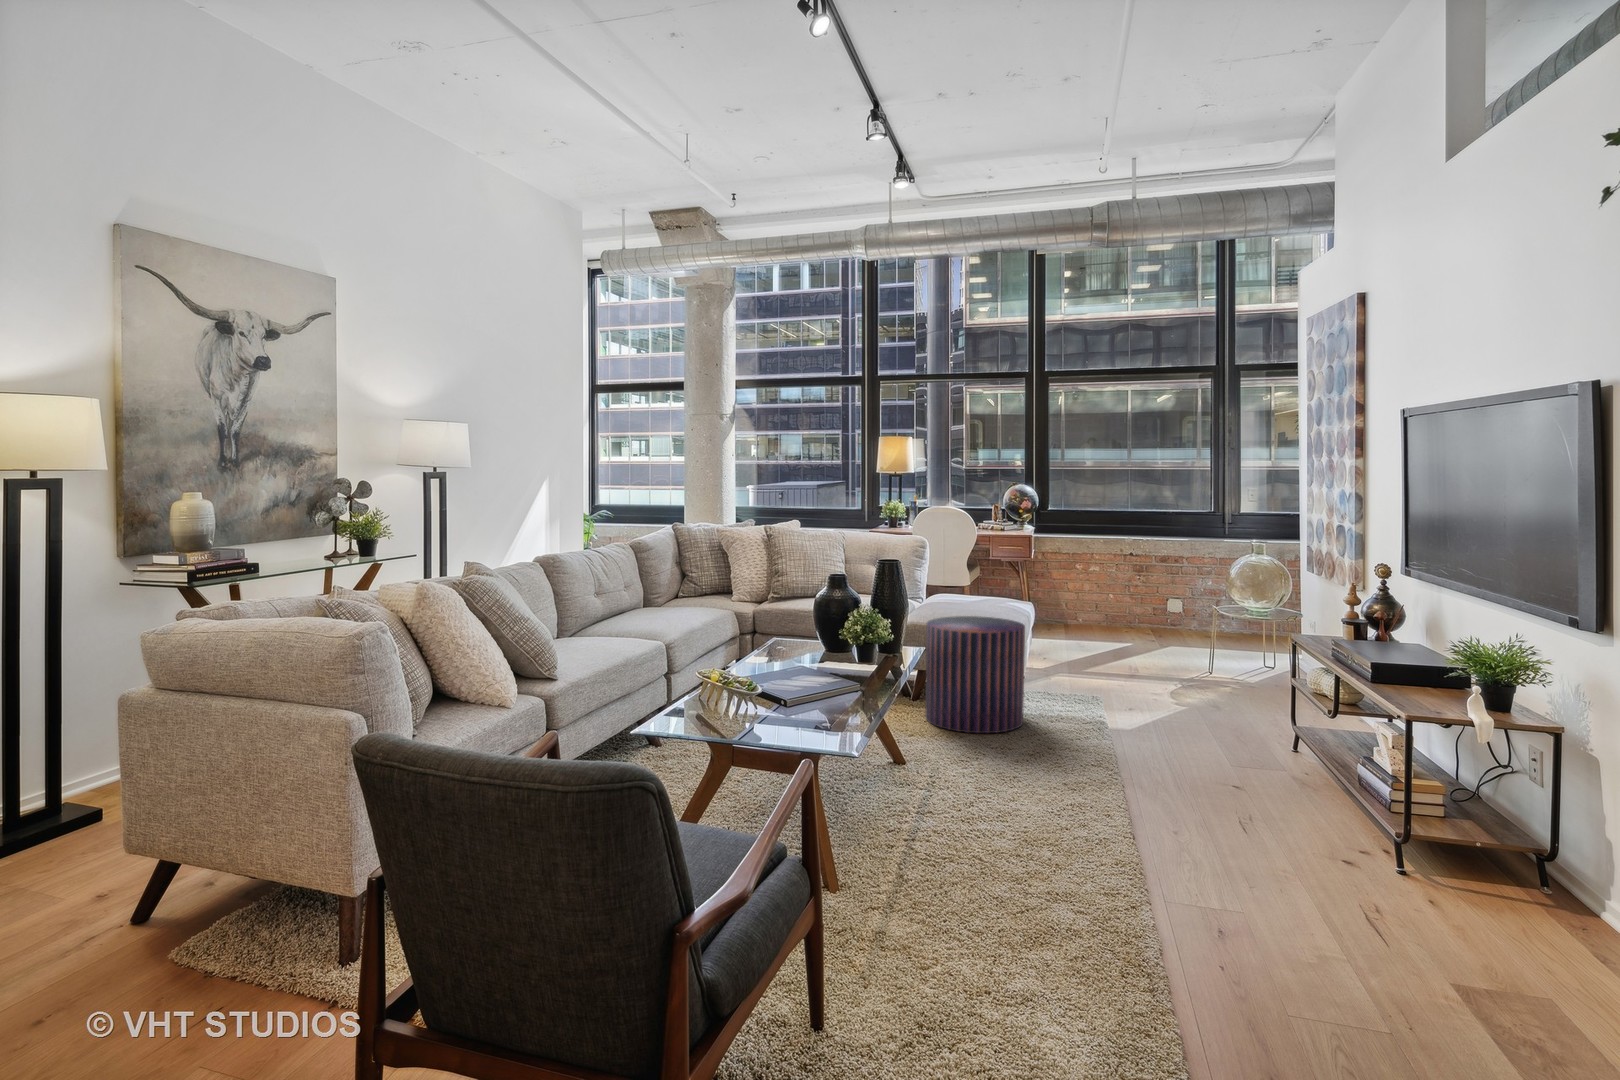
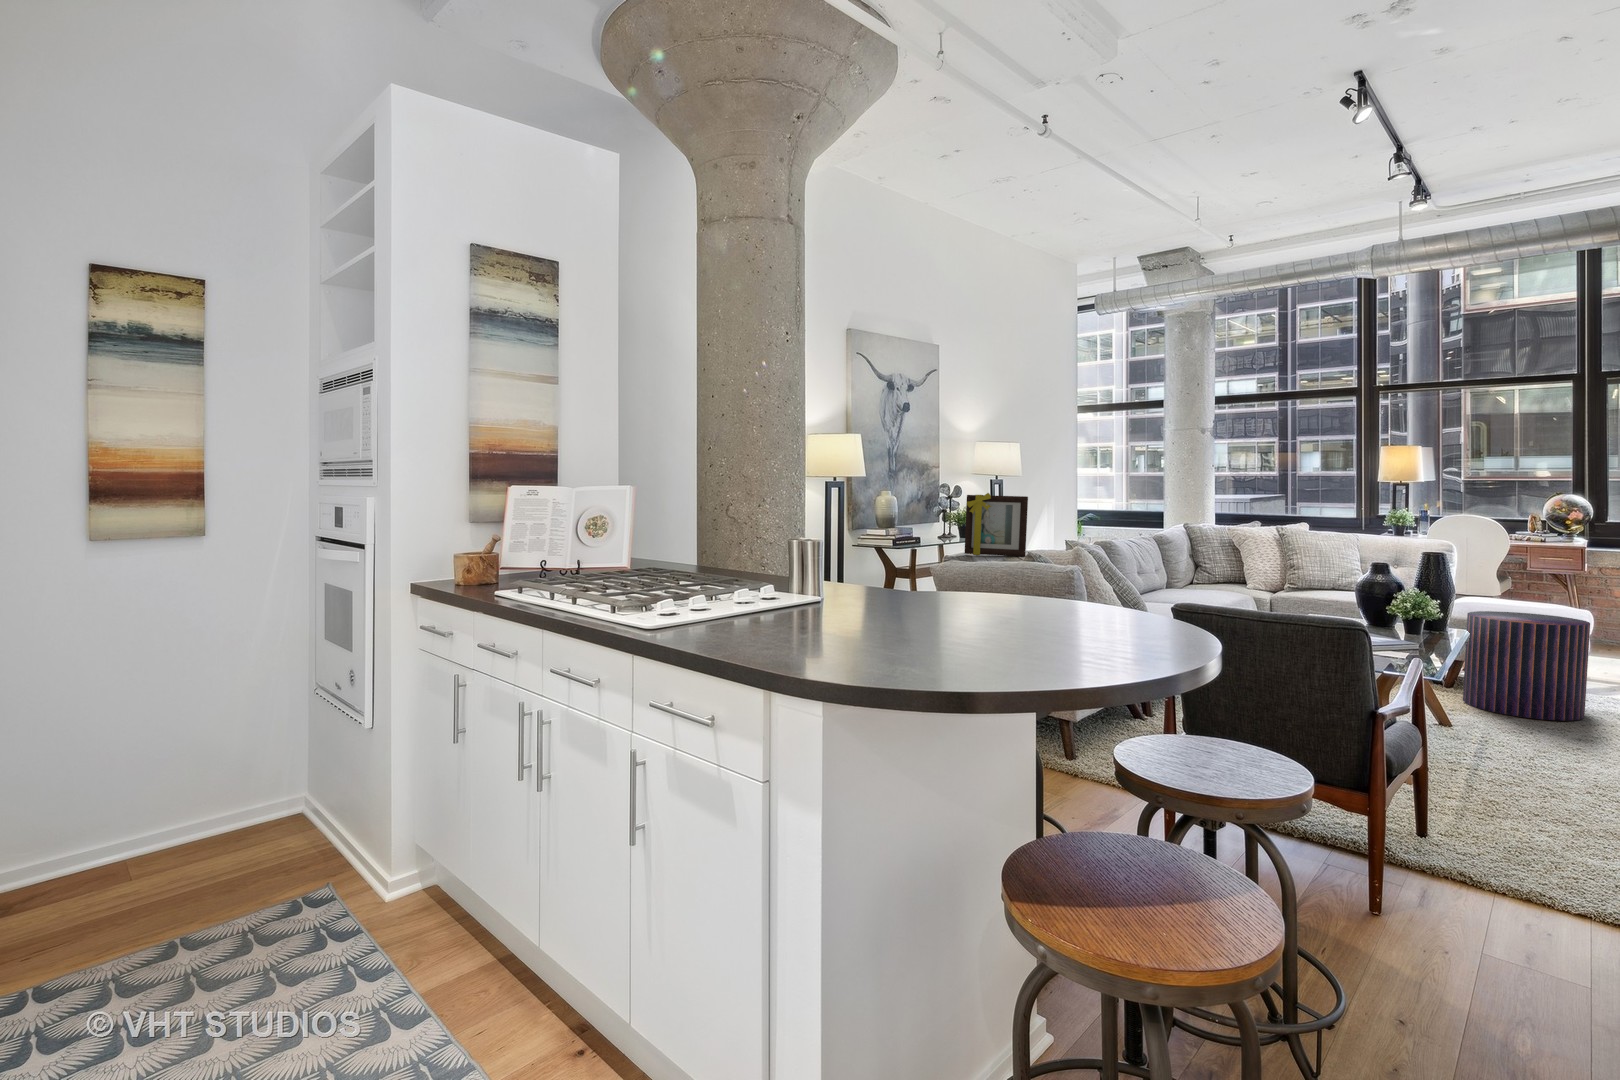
picture frame: none [252,503,363,604] -> present [965,493,1028,556]

